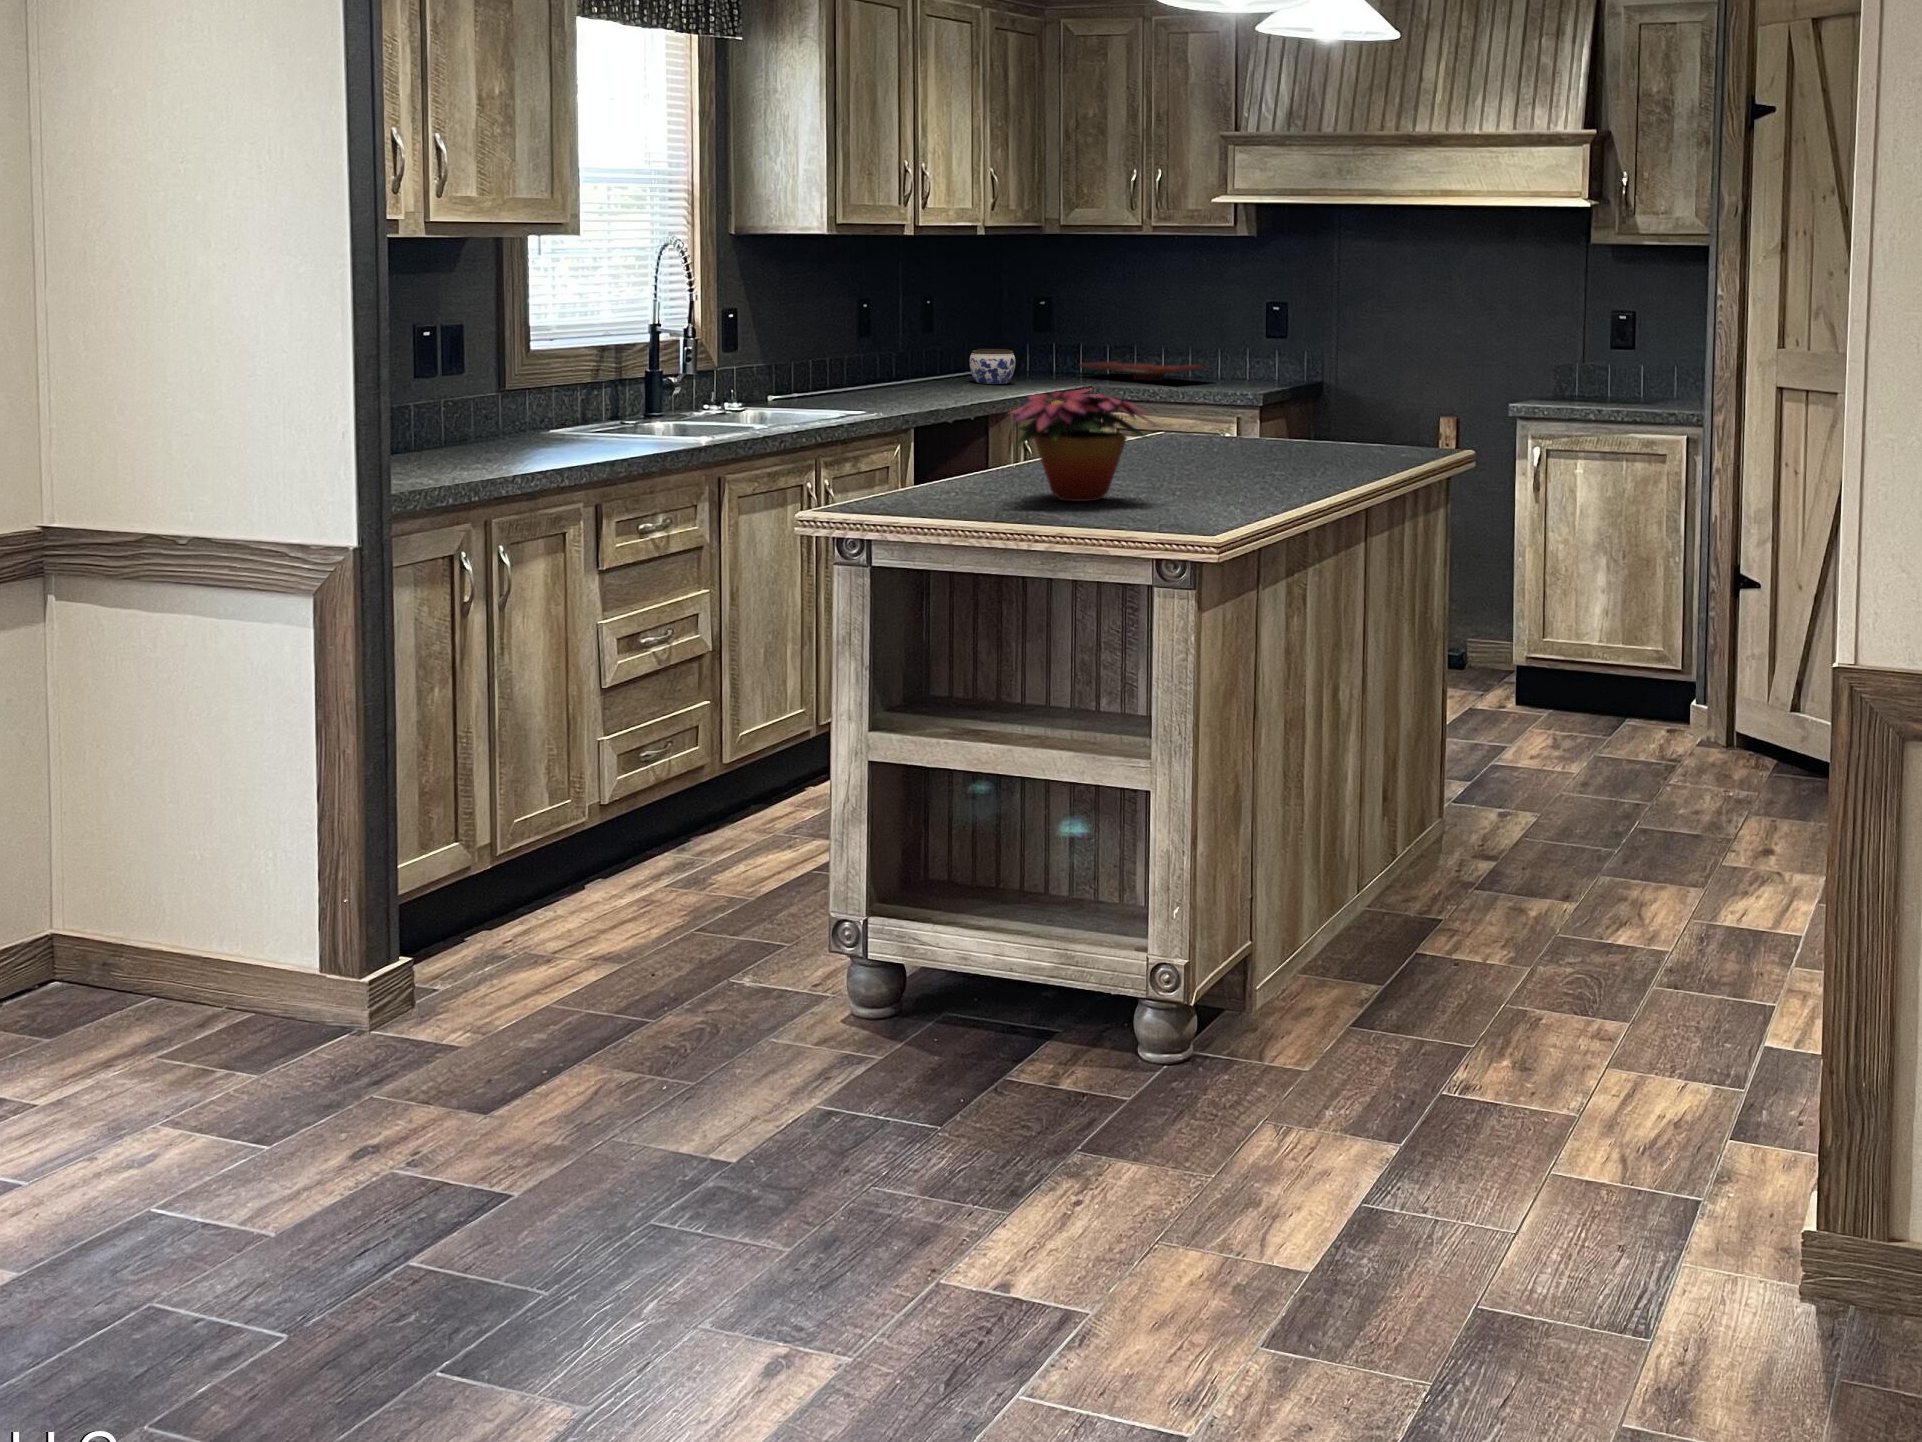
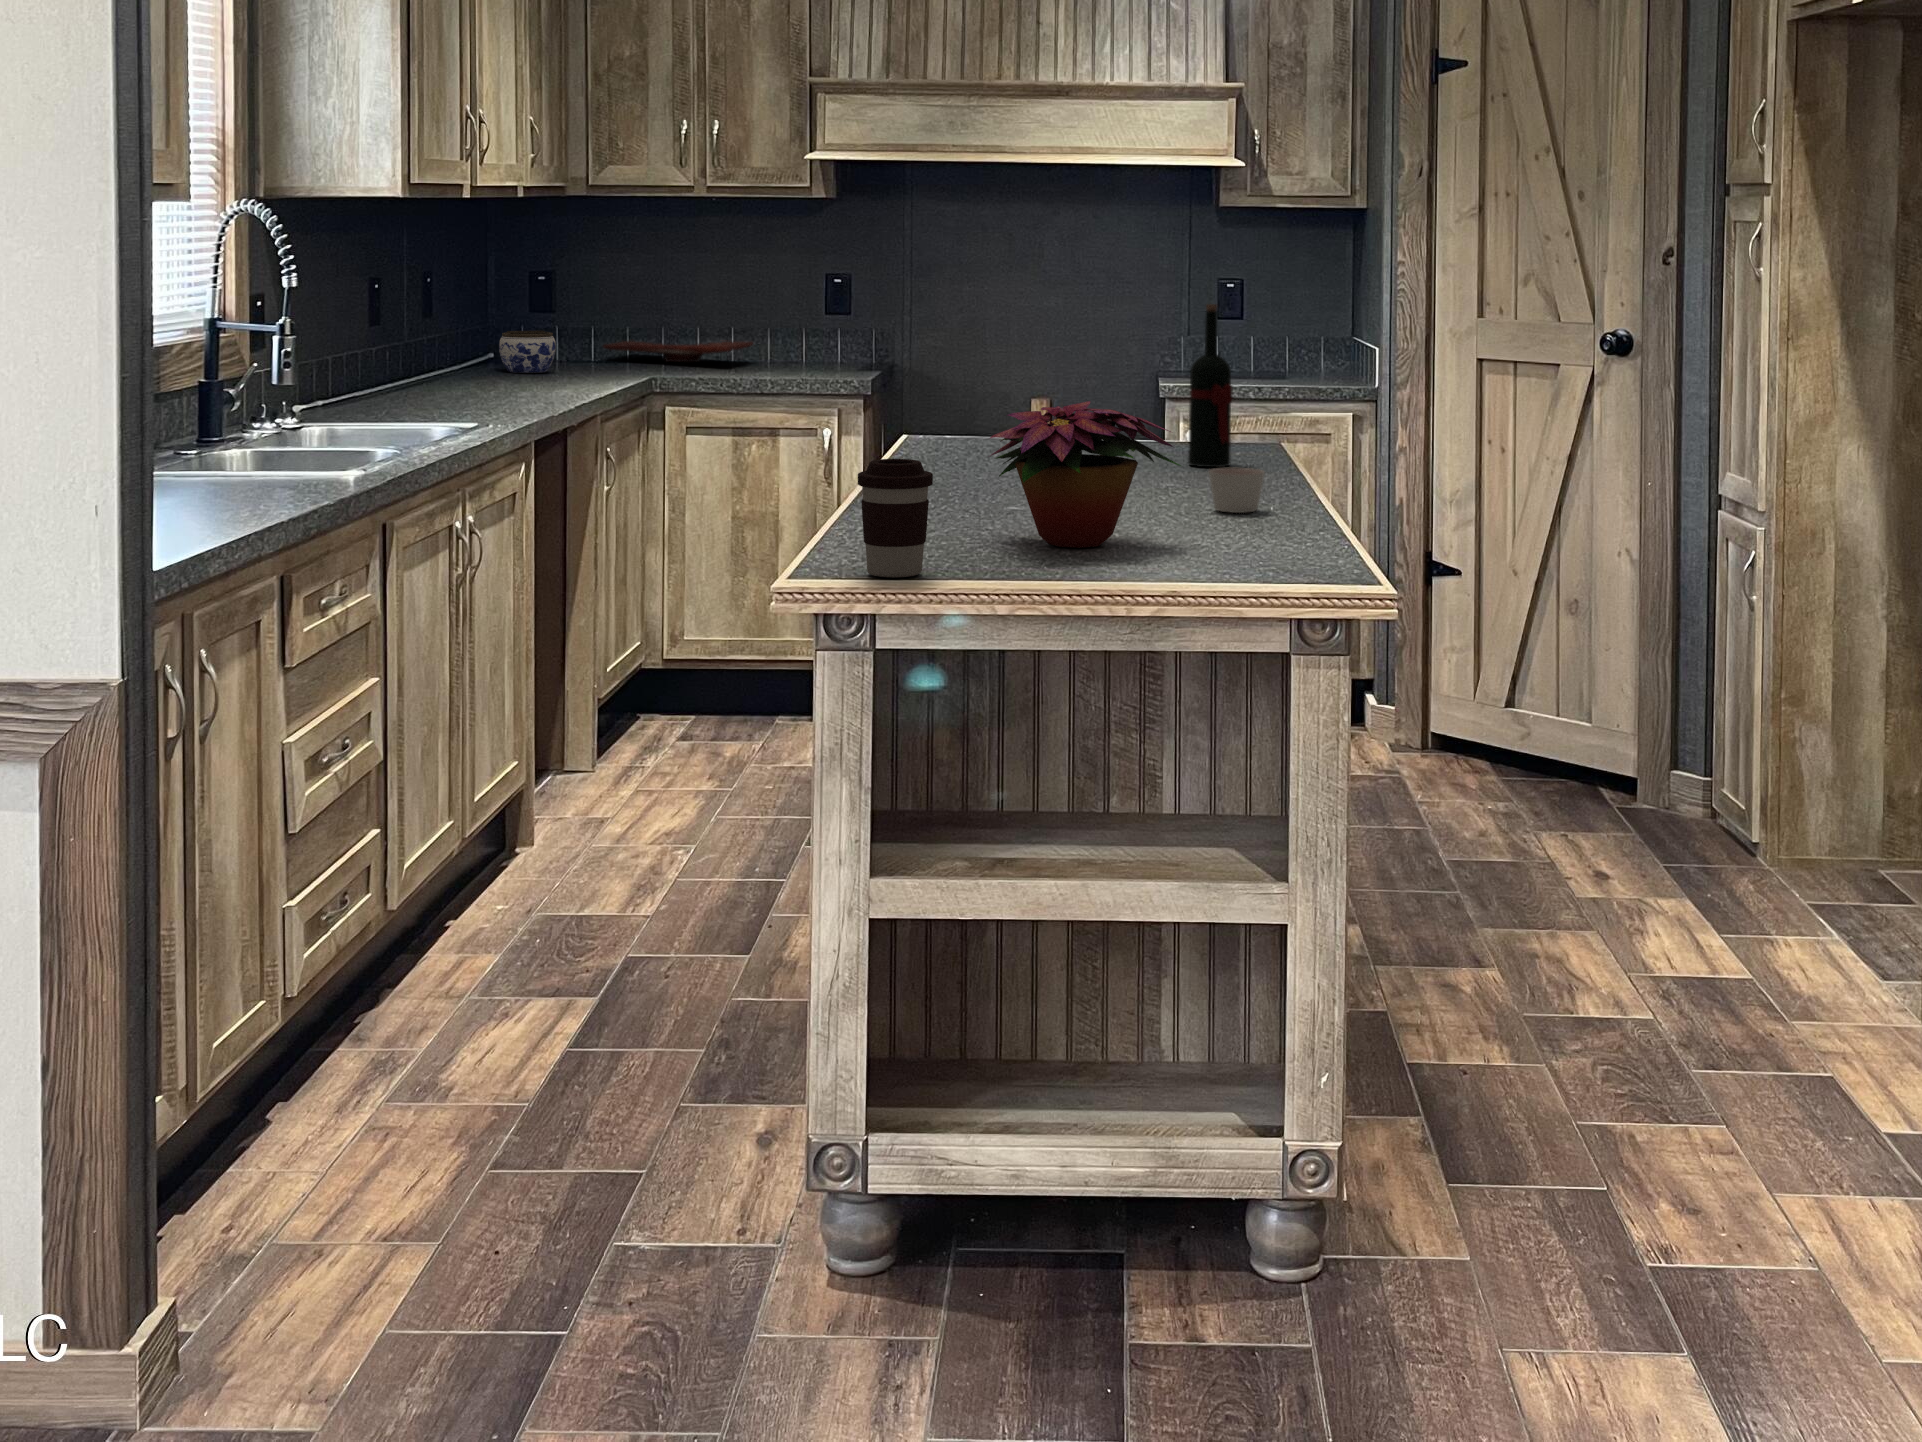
wine bottle: none [1328,321,1364,460] -> present [1188,304,1232,467]
coffee cup: none [871,424,927,511] -> present [858,459,933,577]
candle: none [1245,452,1291,487] -> present [1209,468,1264,513]

